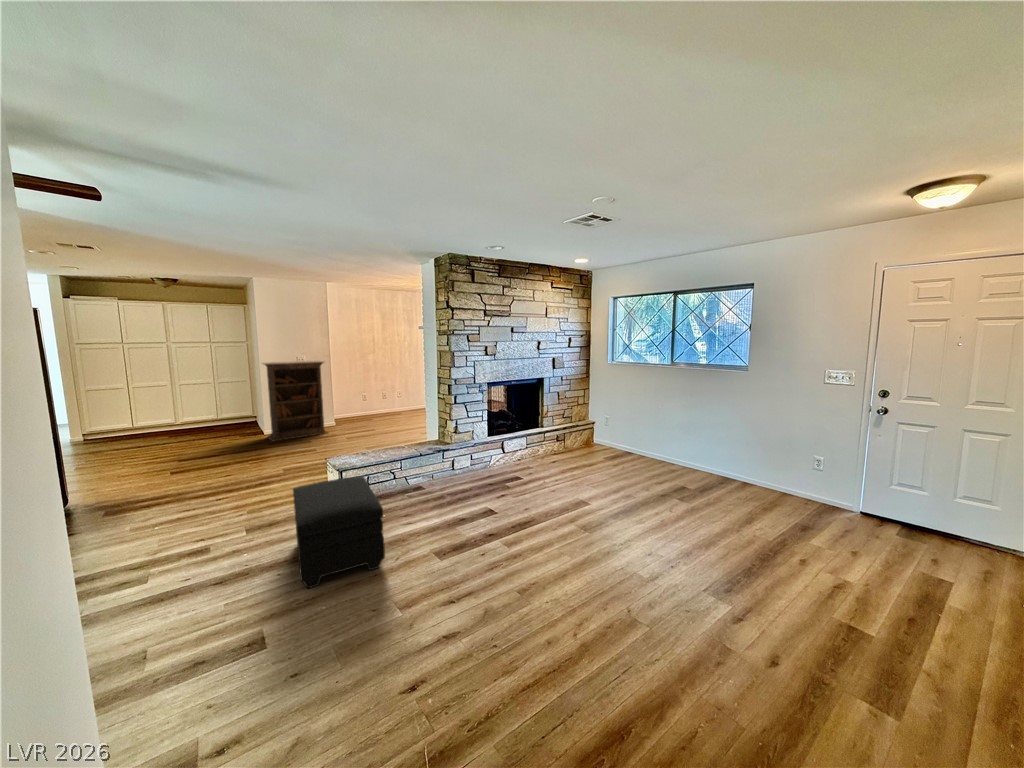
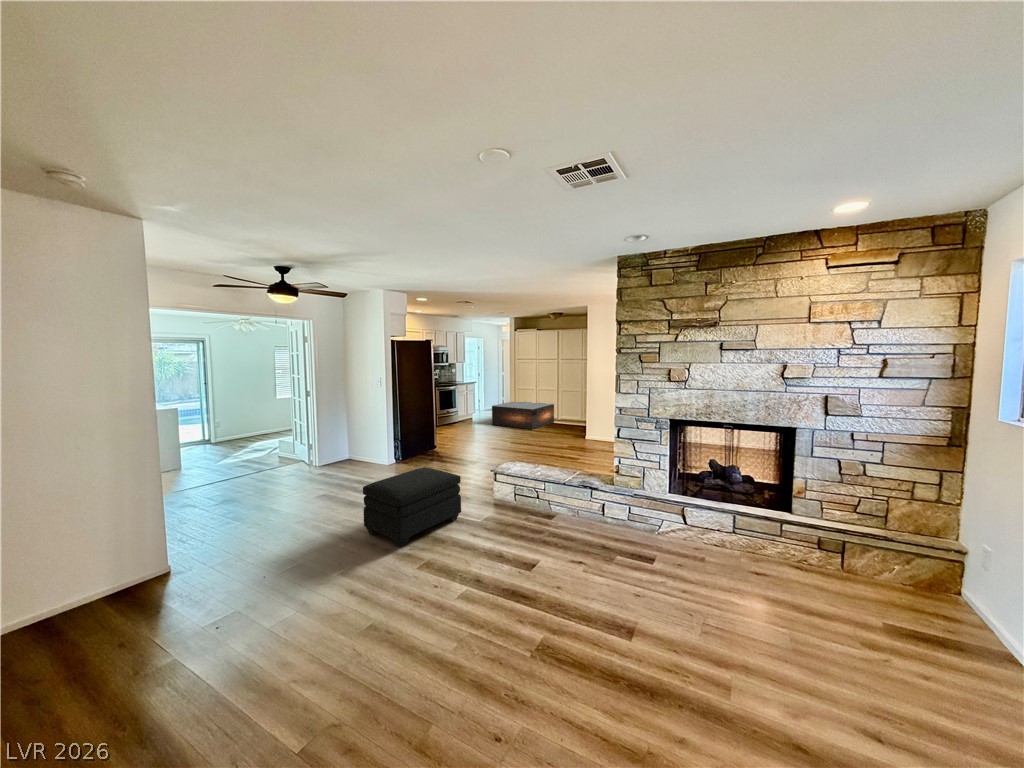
bookcase: present [263,361,328,442] -> none [563,376,615,447]
coffee table: none [85,404,197,453] -> present [492,401,554,430]

